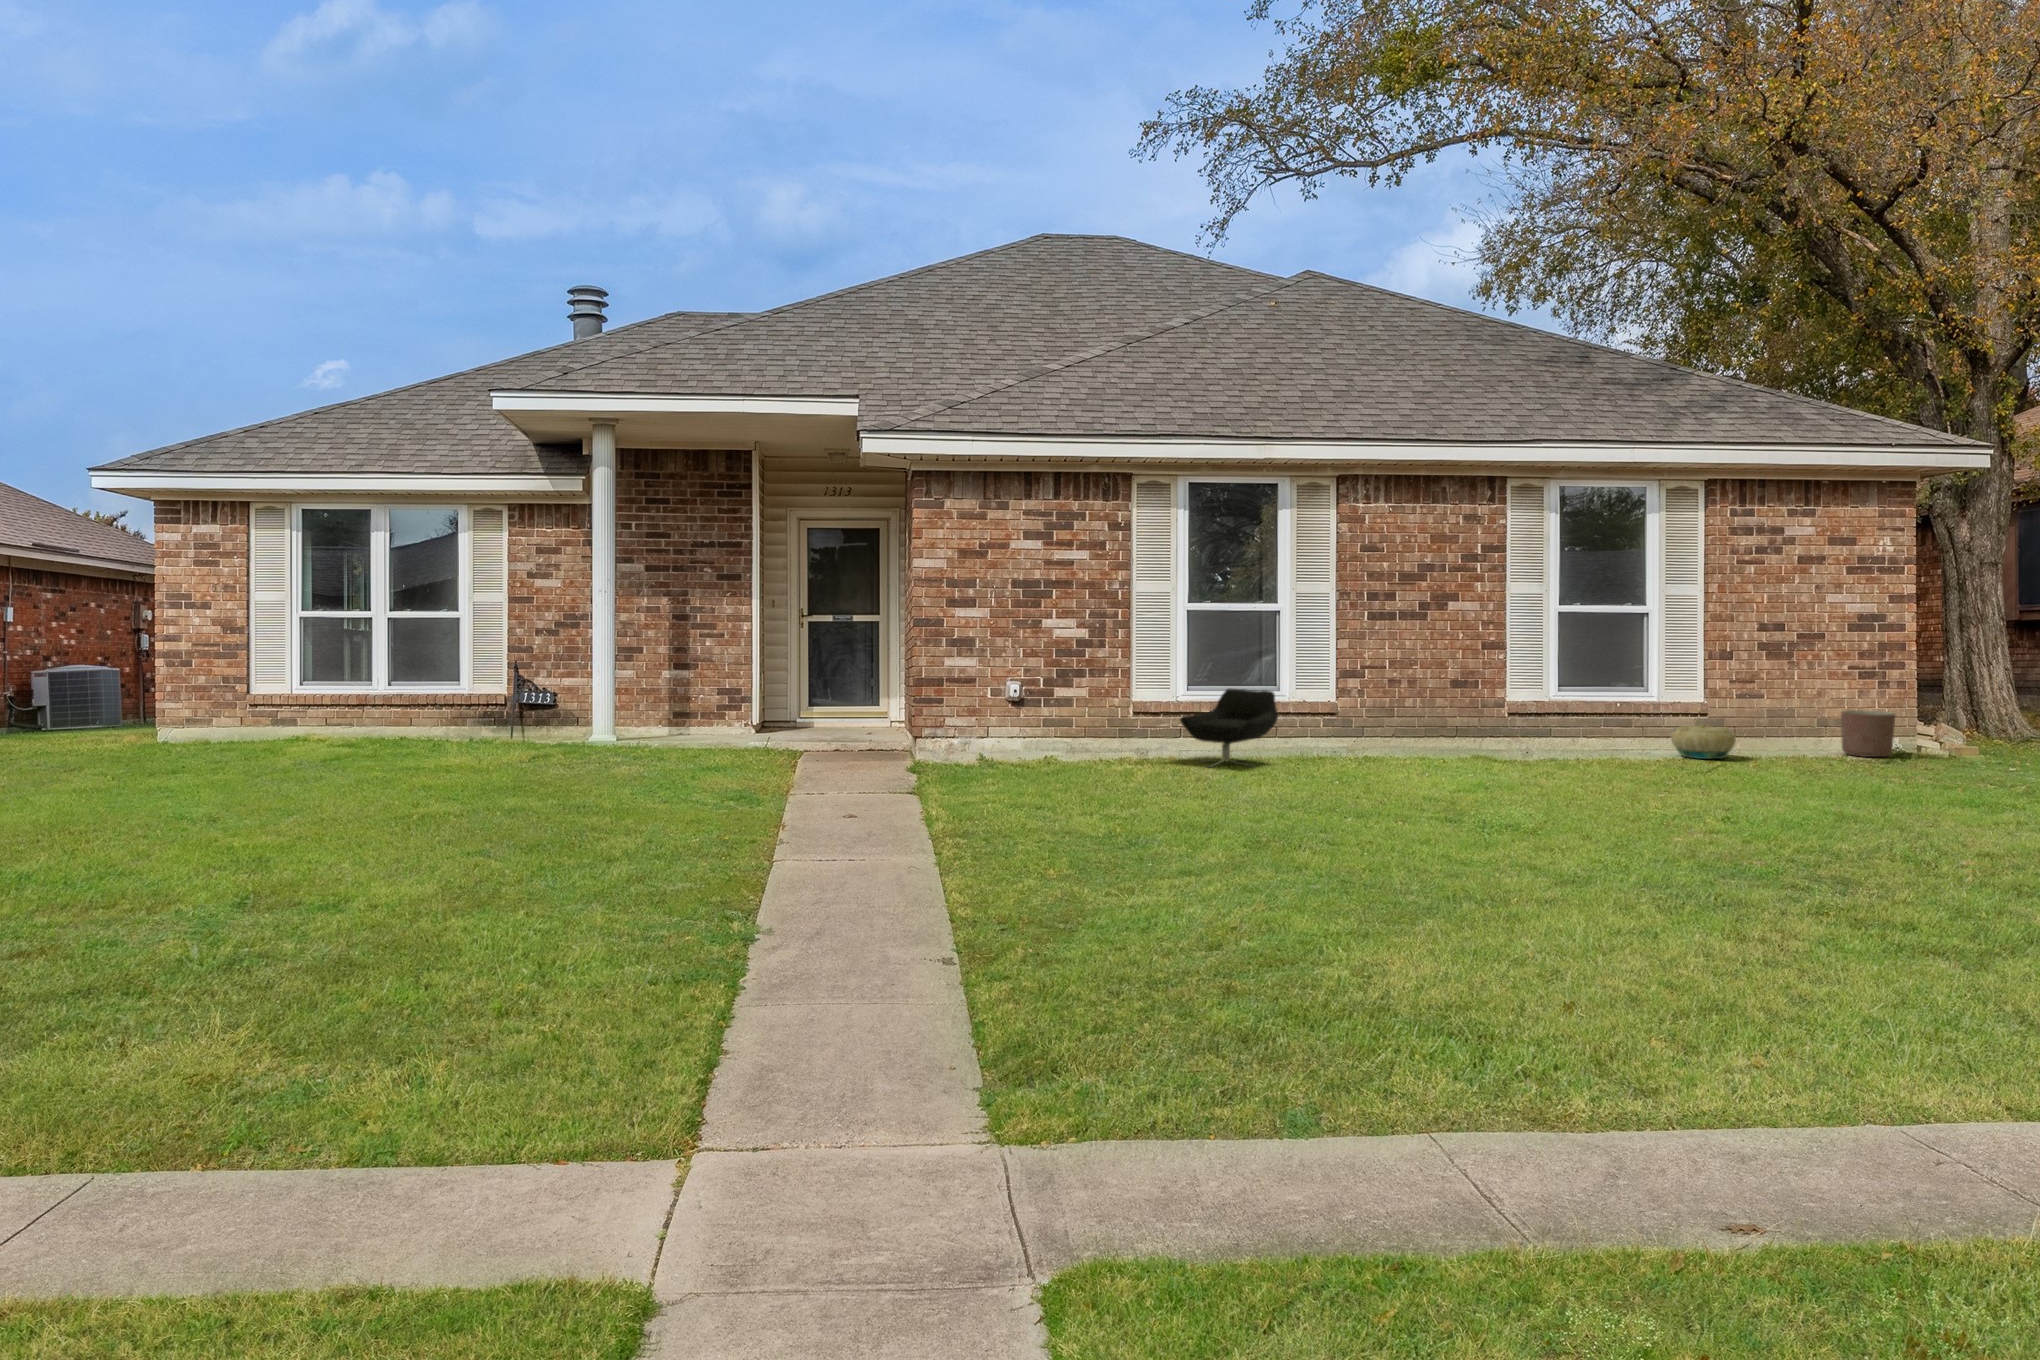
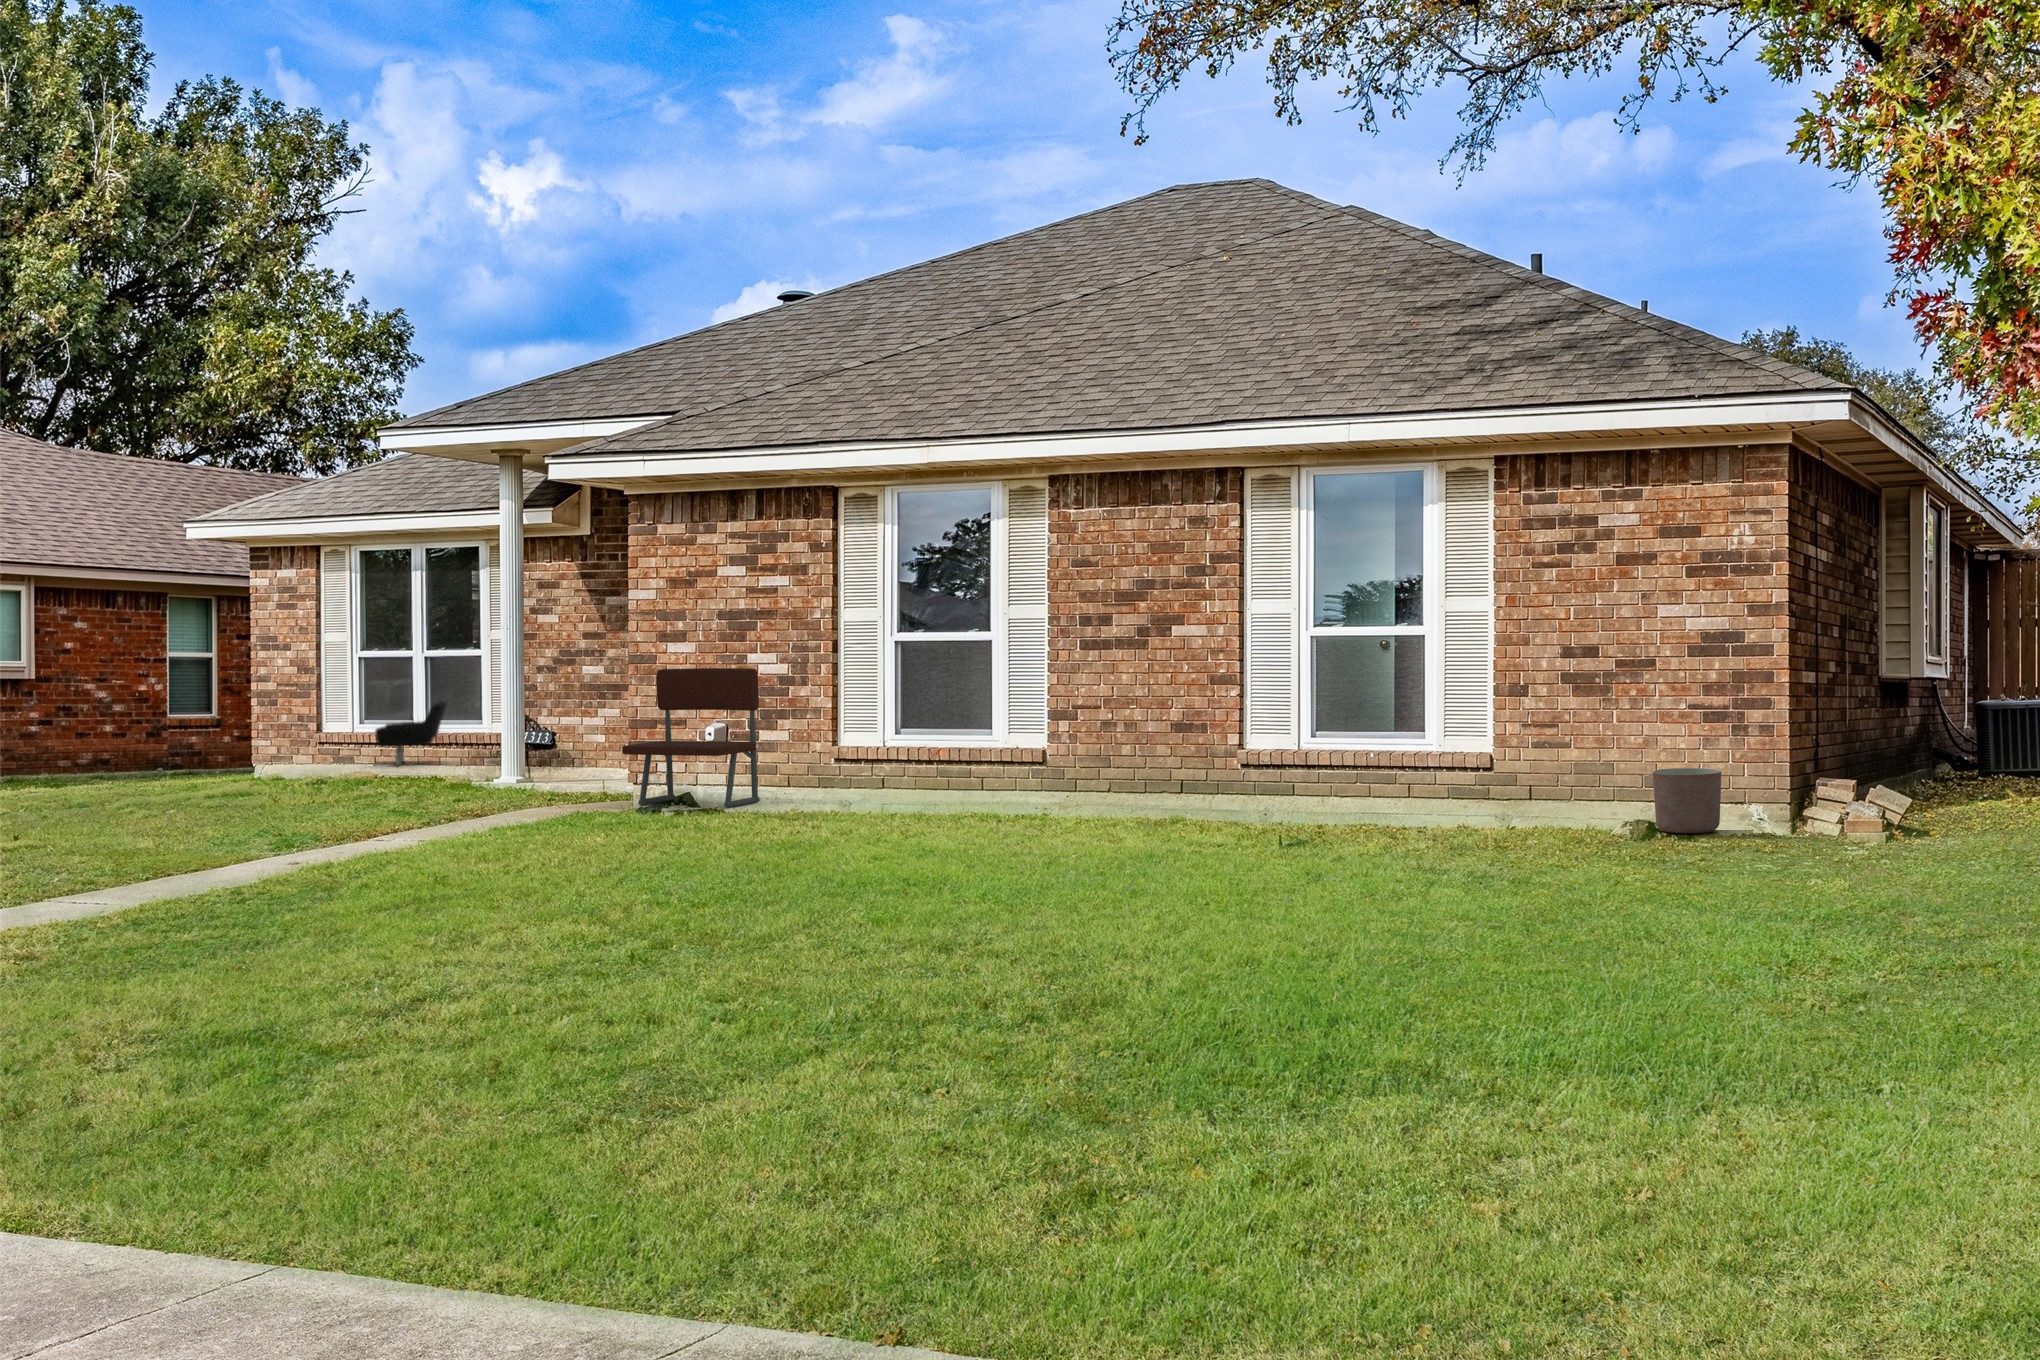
bench: none [954,634,1074,766] -> present [622,668,760,808]
lounge chair: present [1180,688,1278,766] -> present [375,702,446,766]
basket: present [1671,725,1736,759] -> none [1407,782,1486,827]

